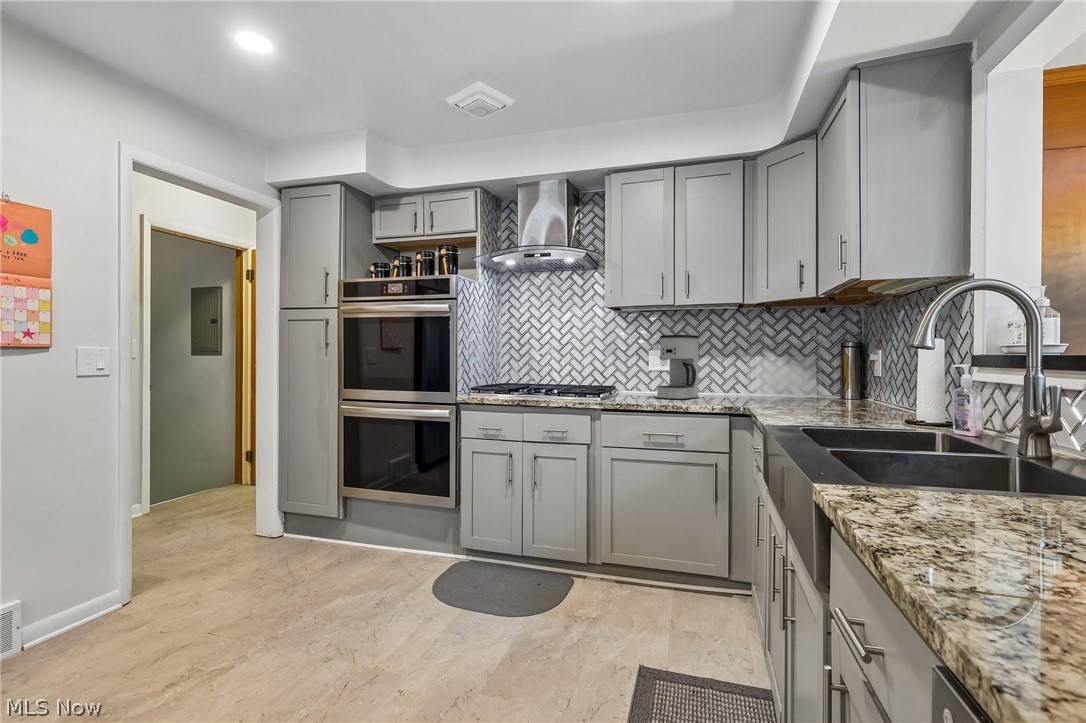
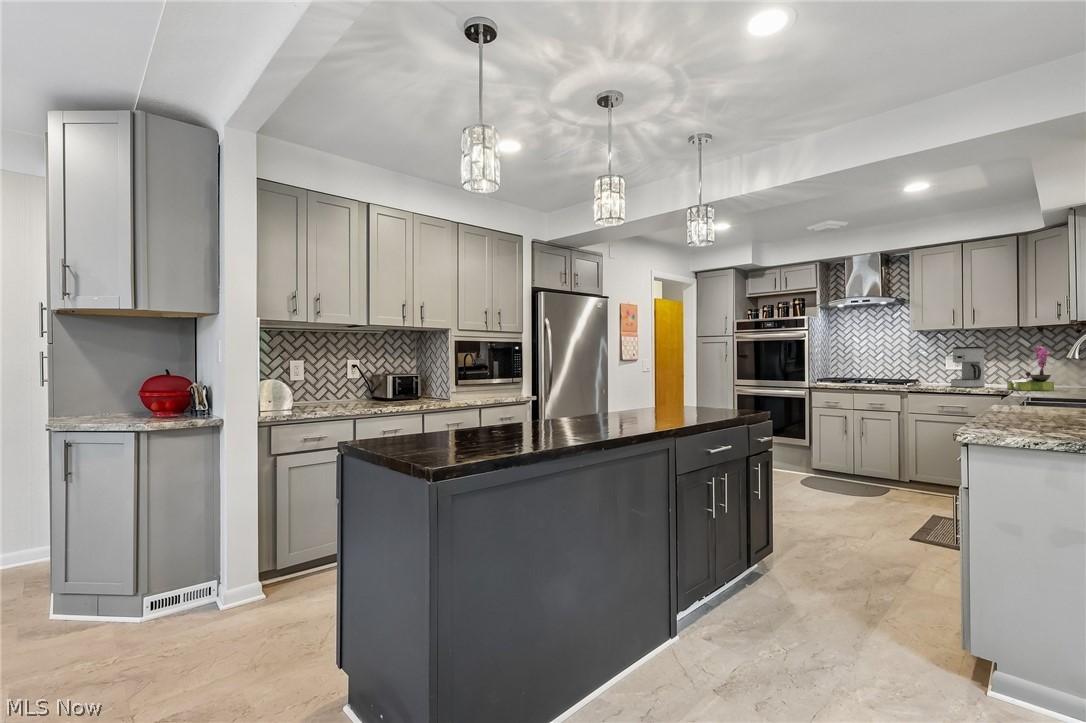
flower arrangement: none [732,334,794,406] -> present [1007,346,1054,391]

